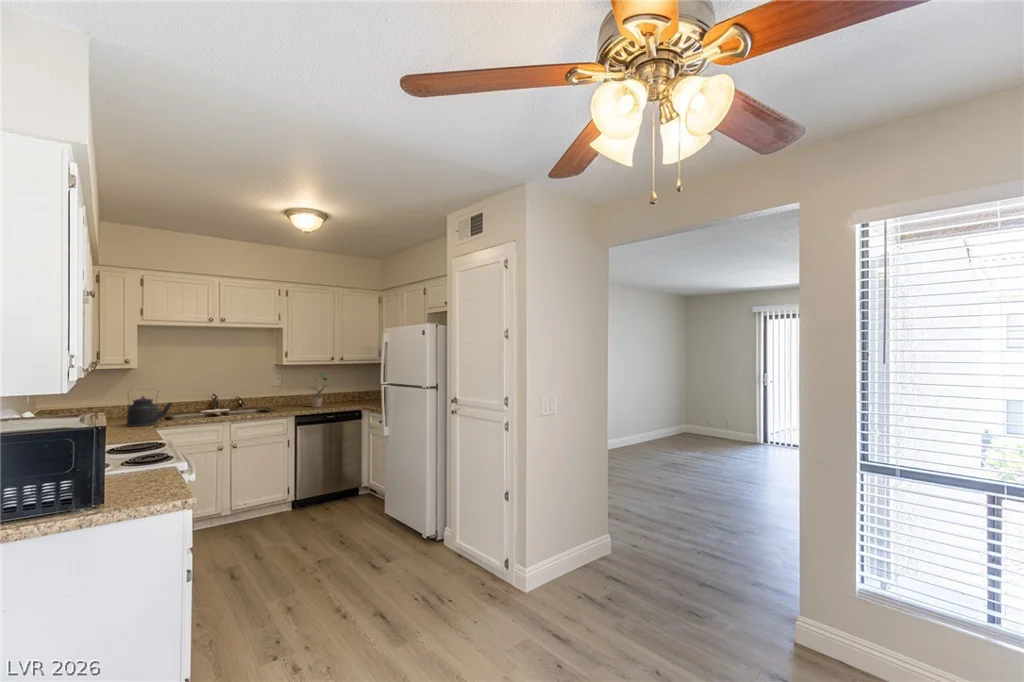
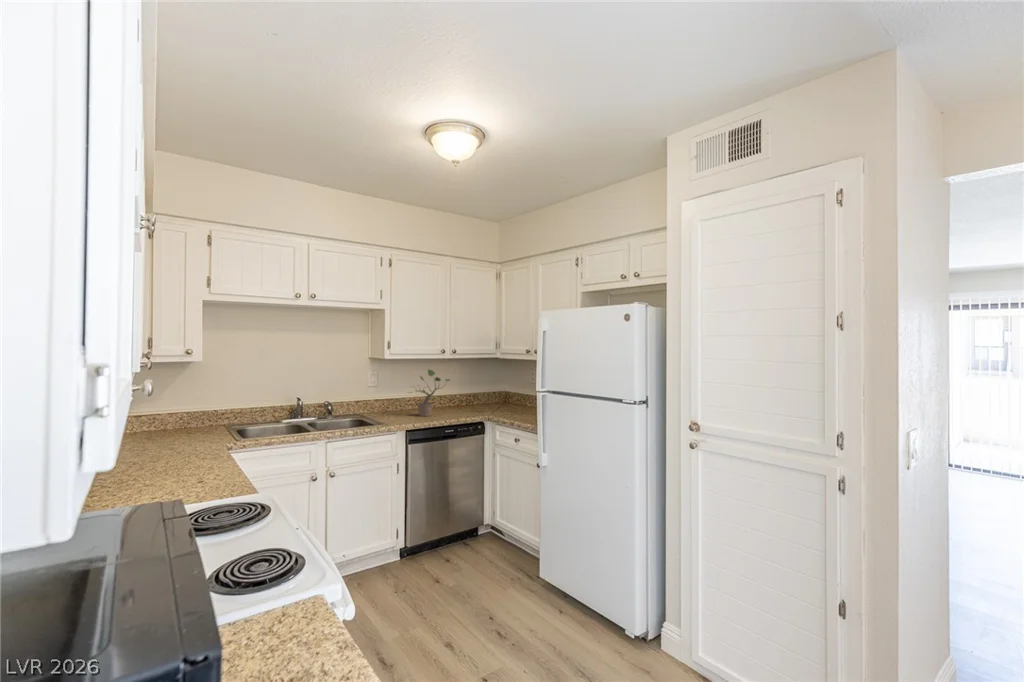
kettle: present [127,396,172,426] -> none [189,394,253,450]

